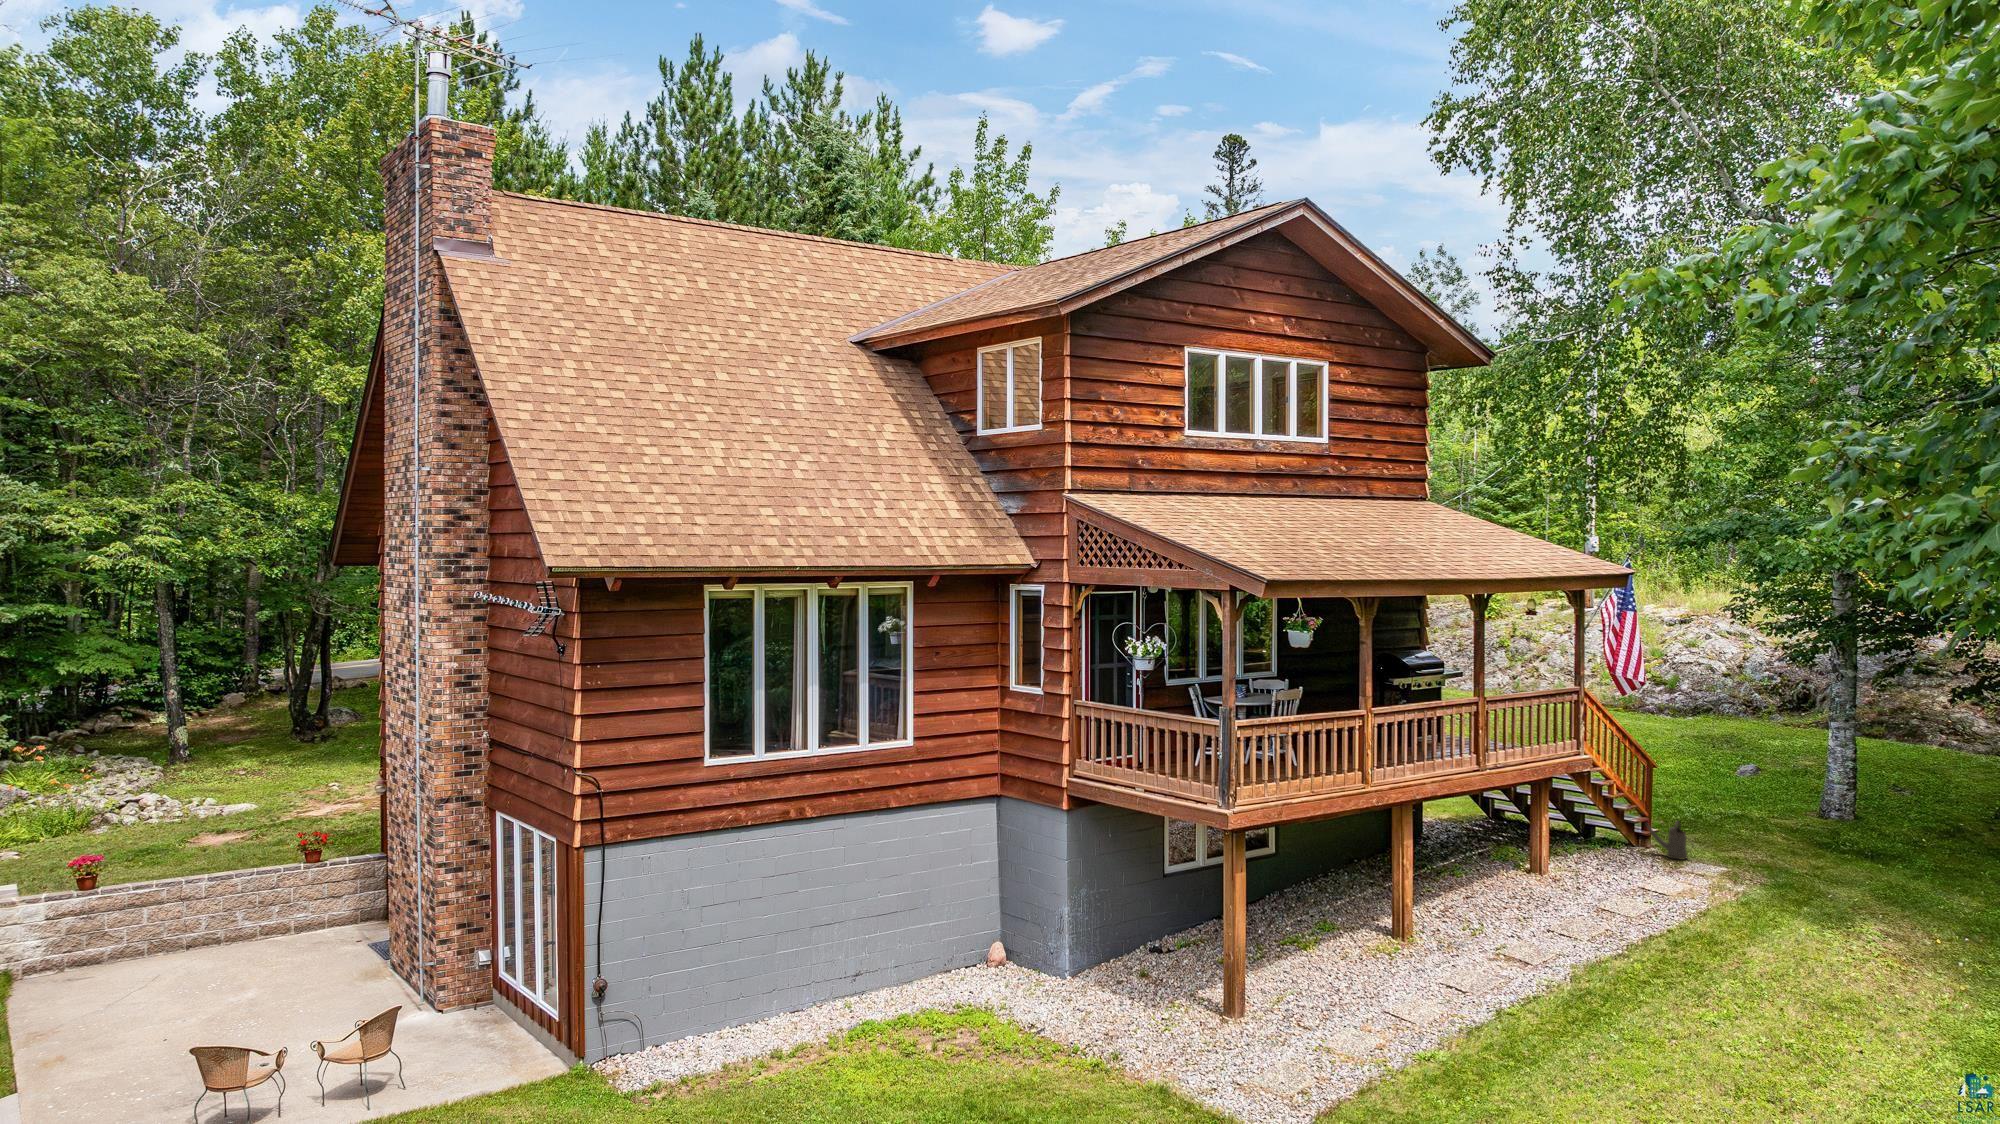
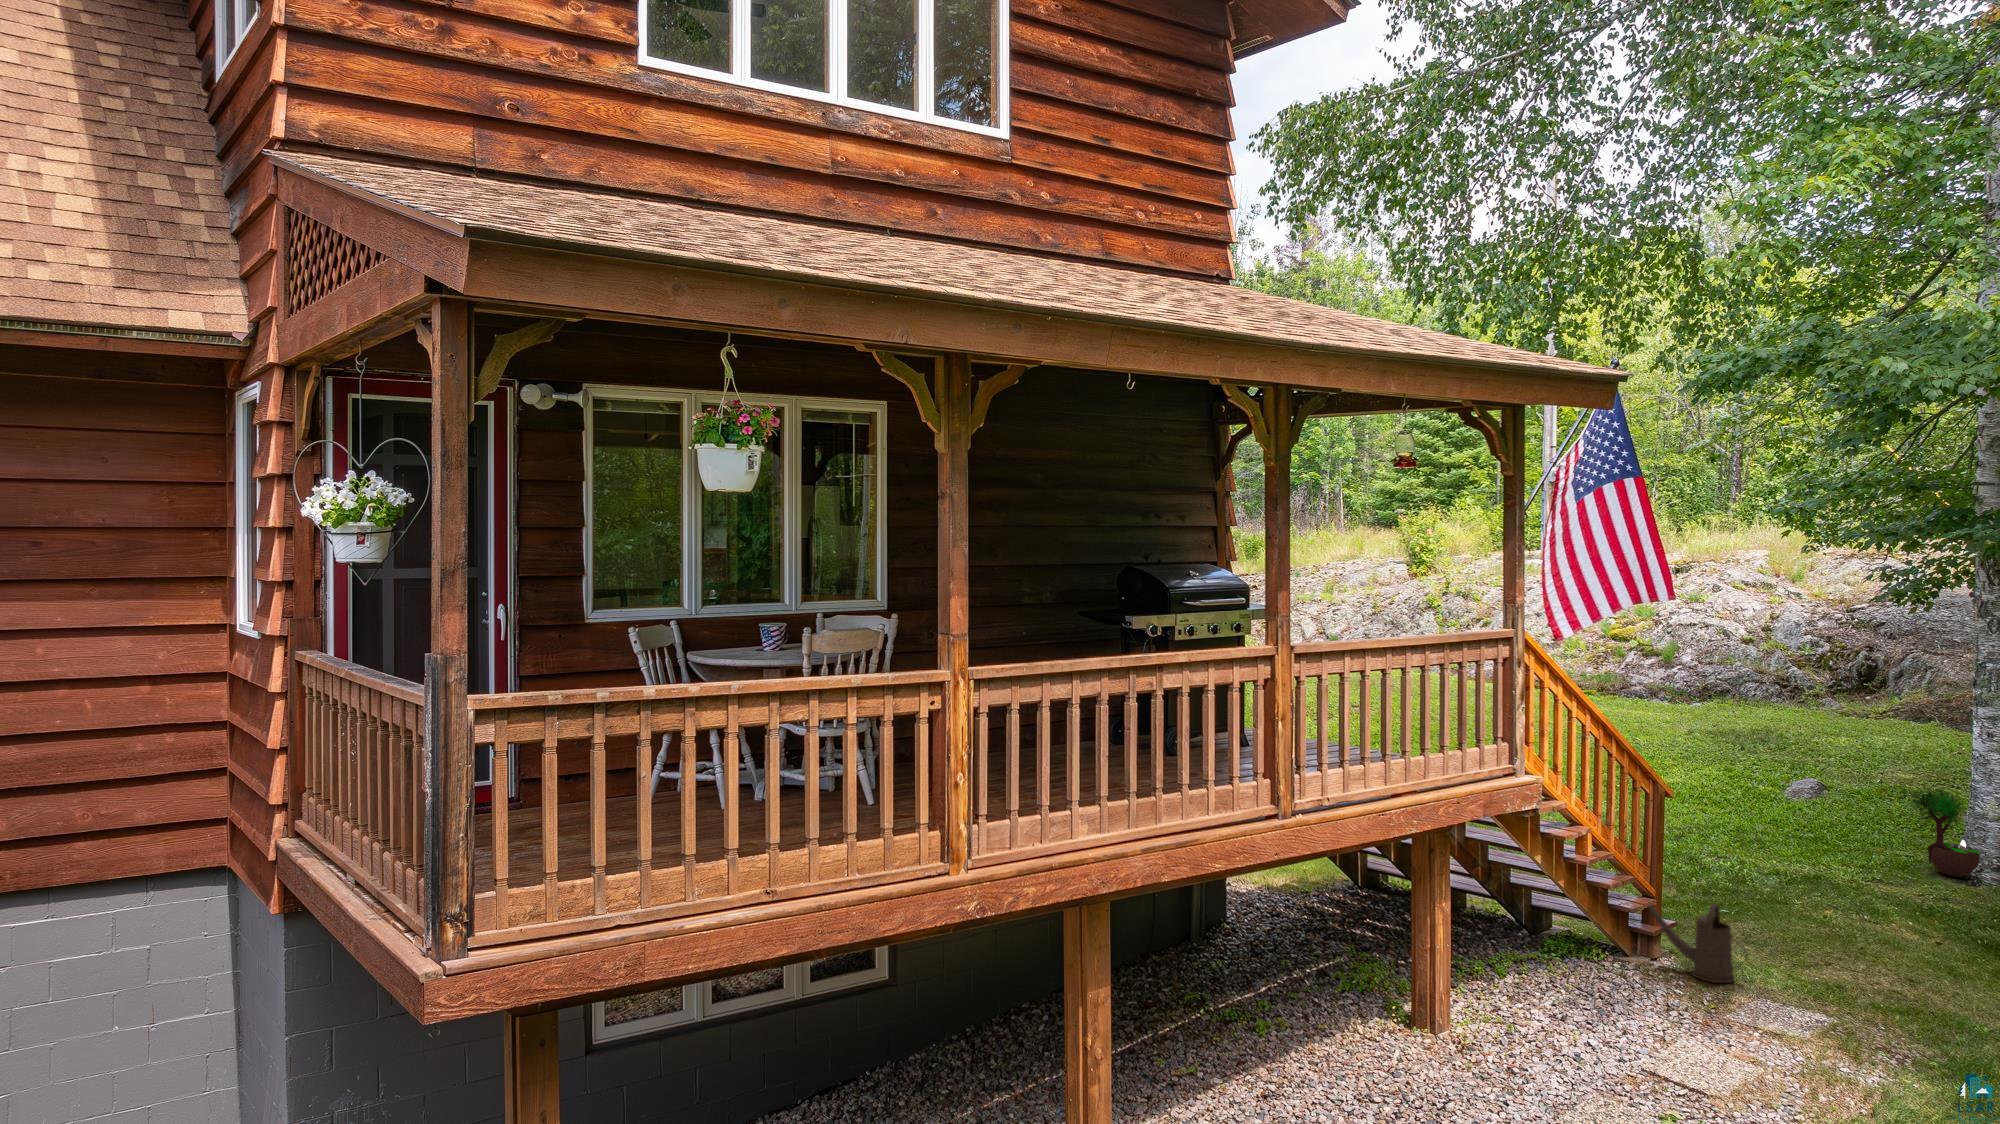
potted tree: none [1794,762,1835,816] -> present [1906,784,1980,877]

